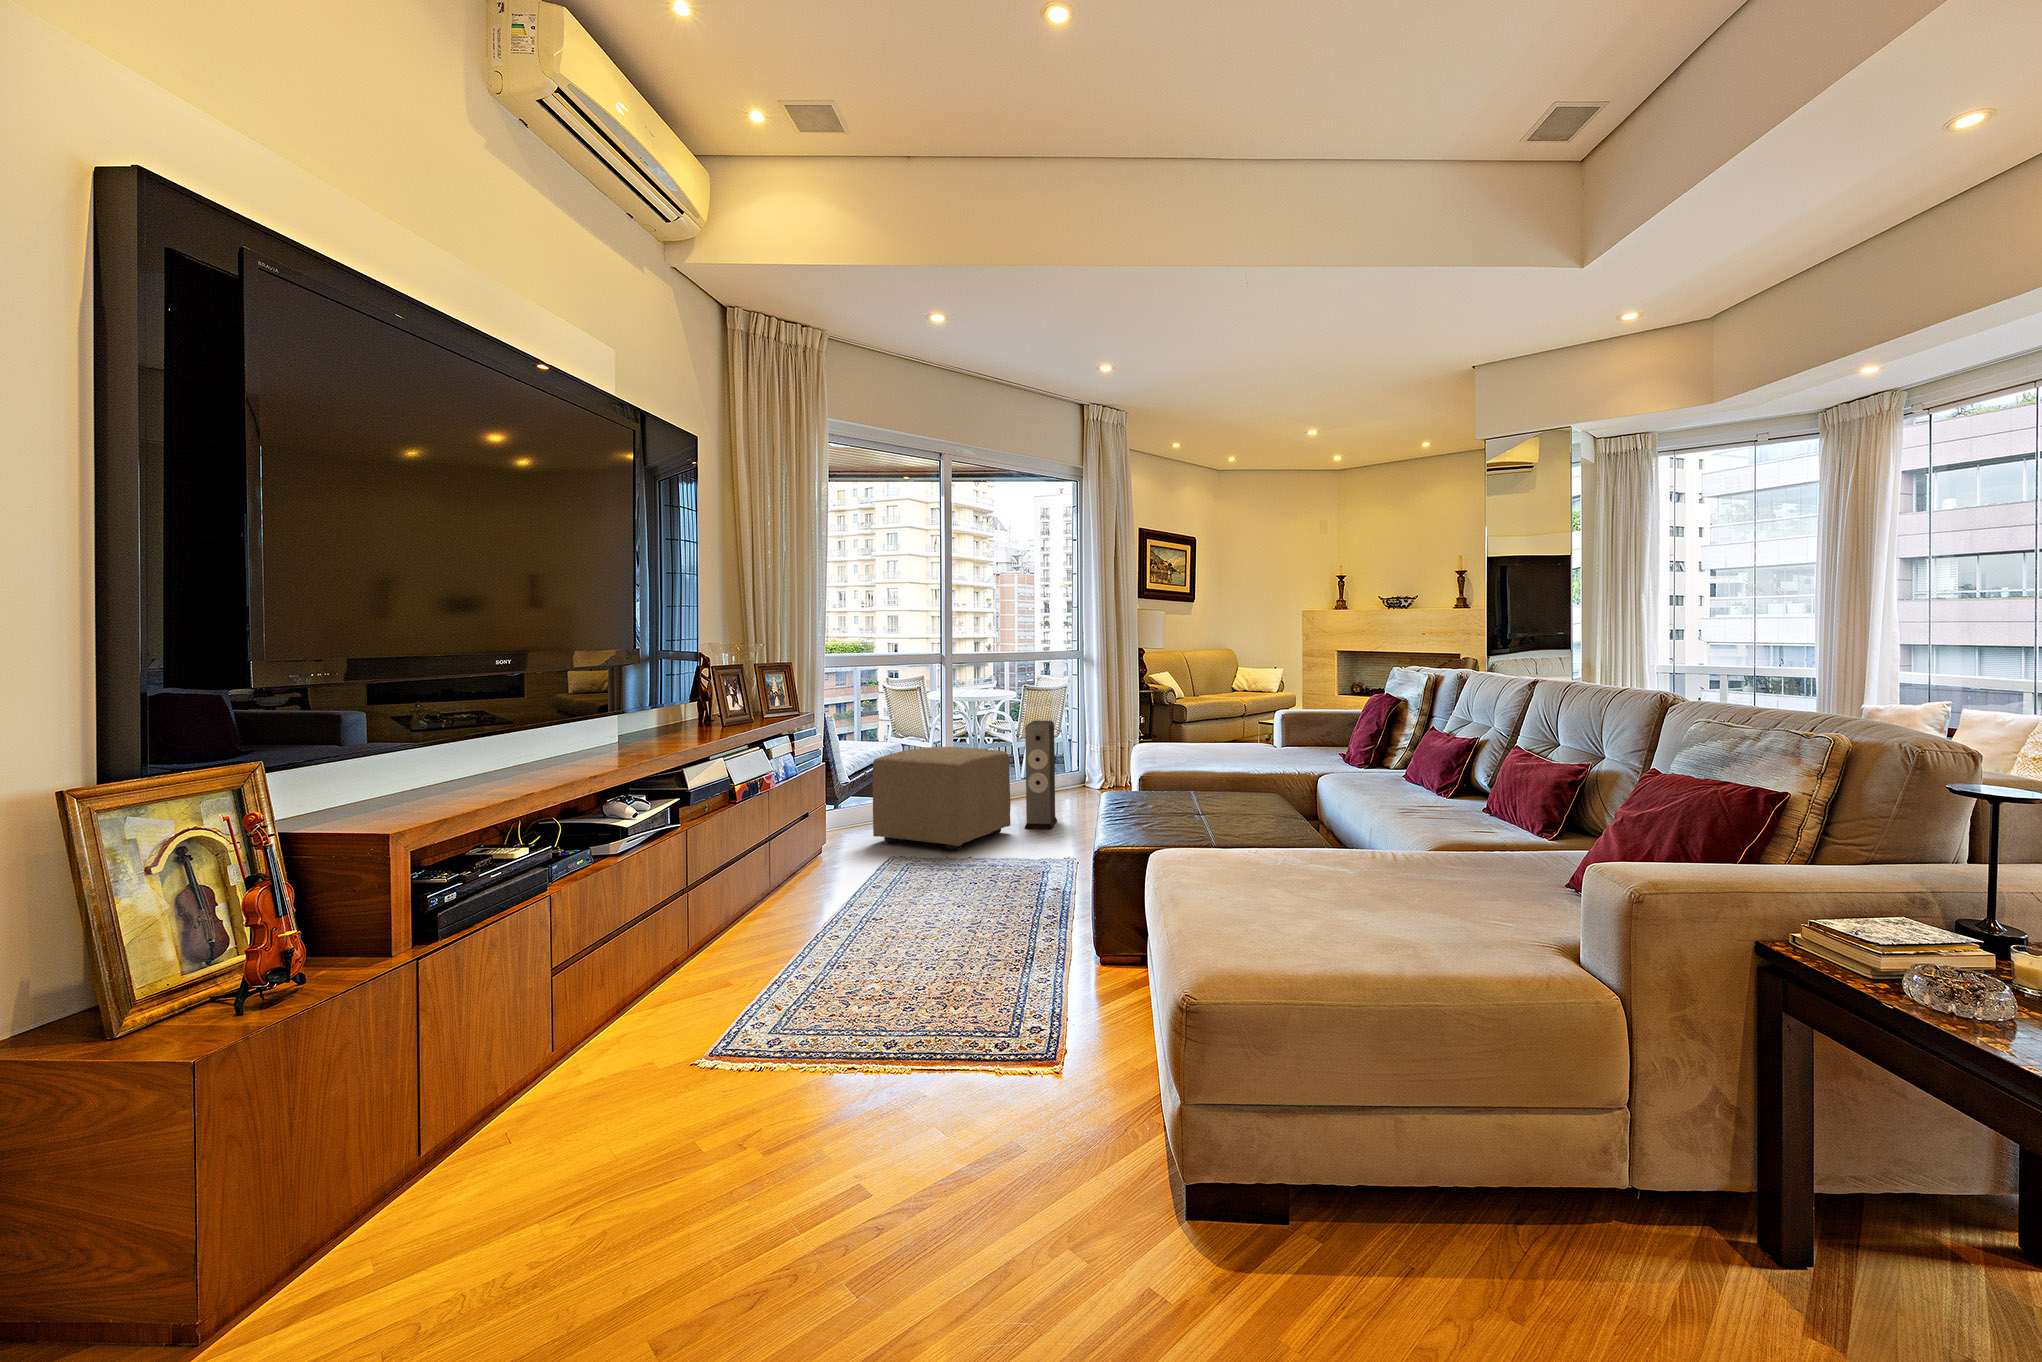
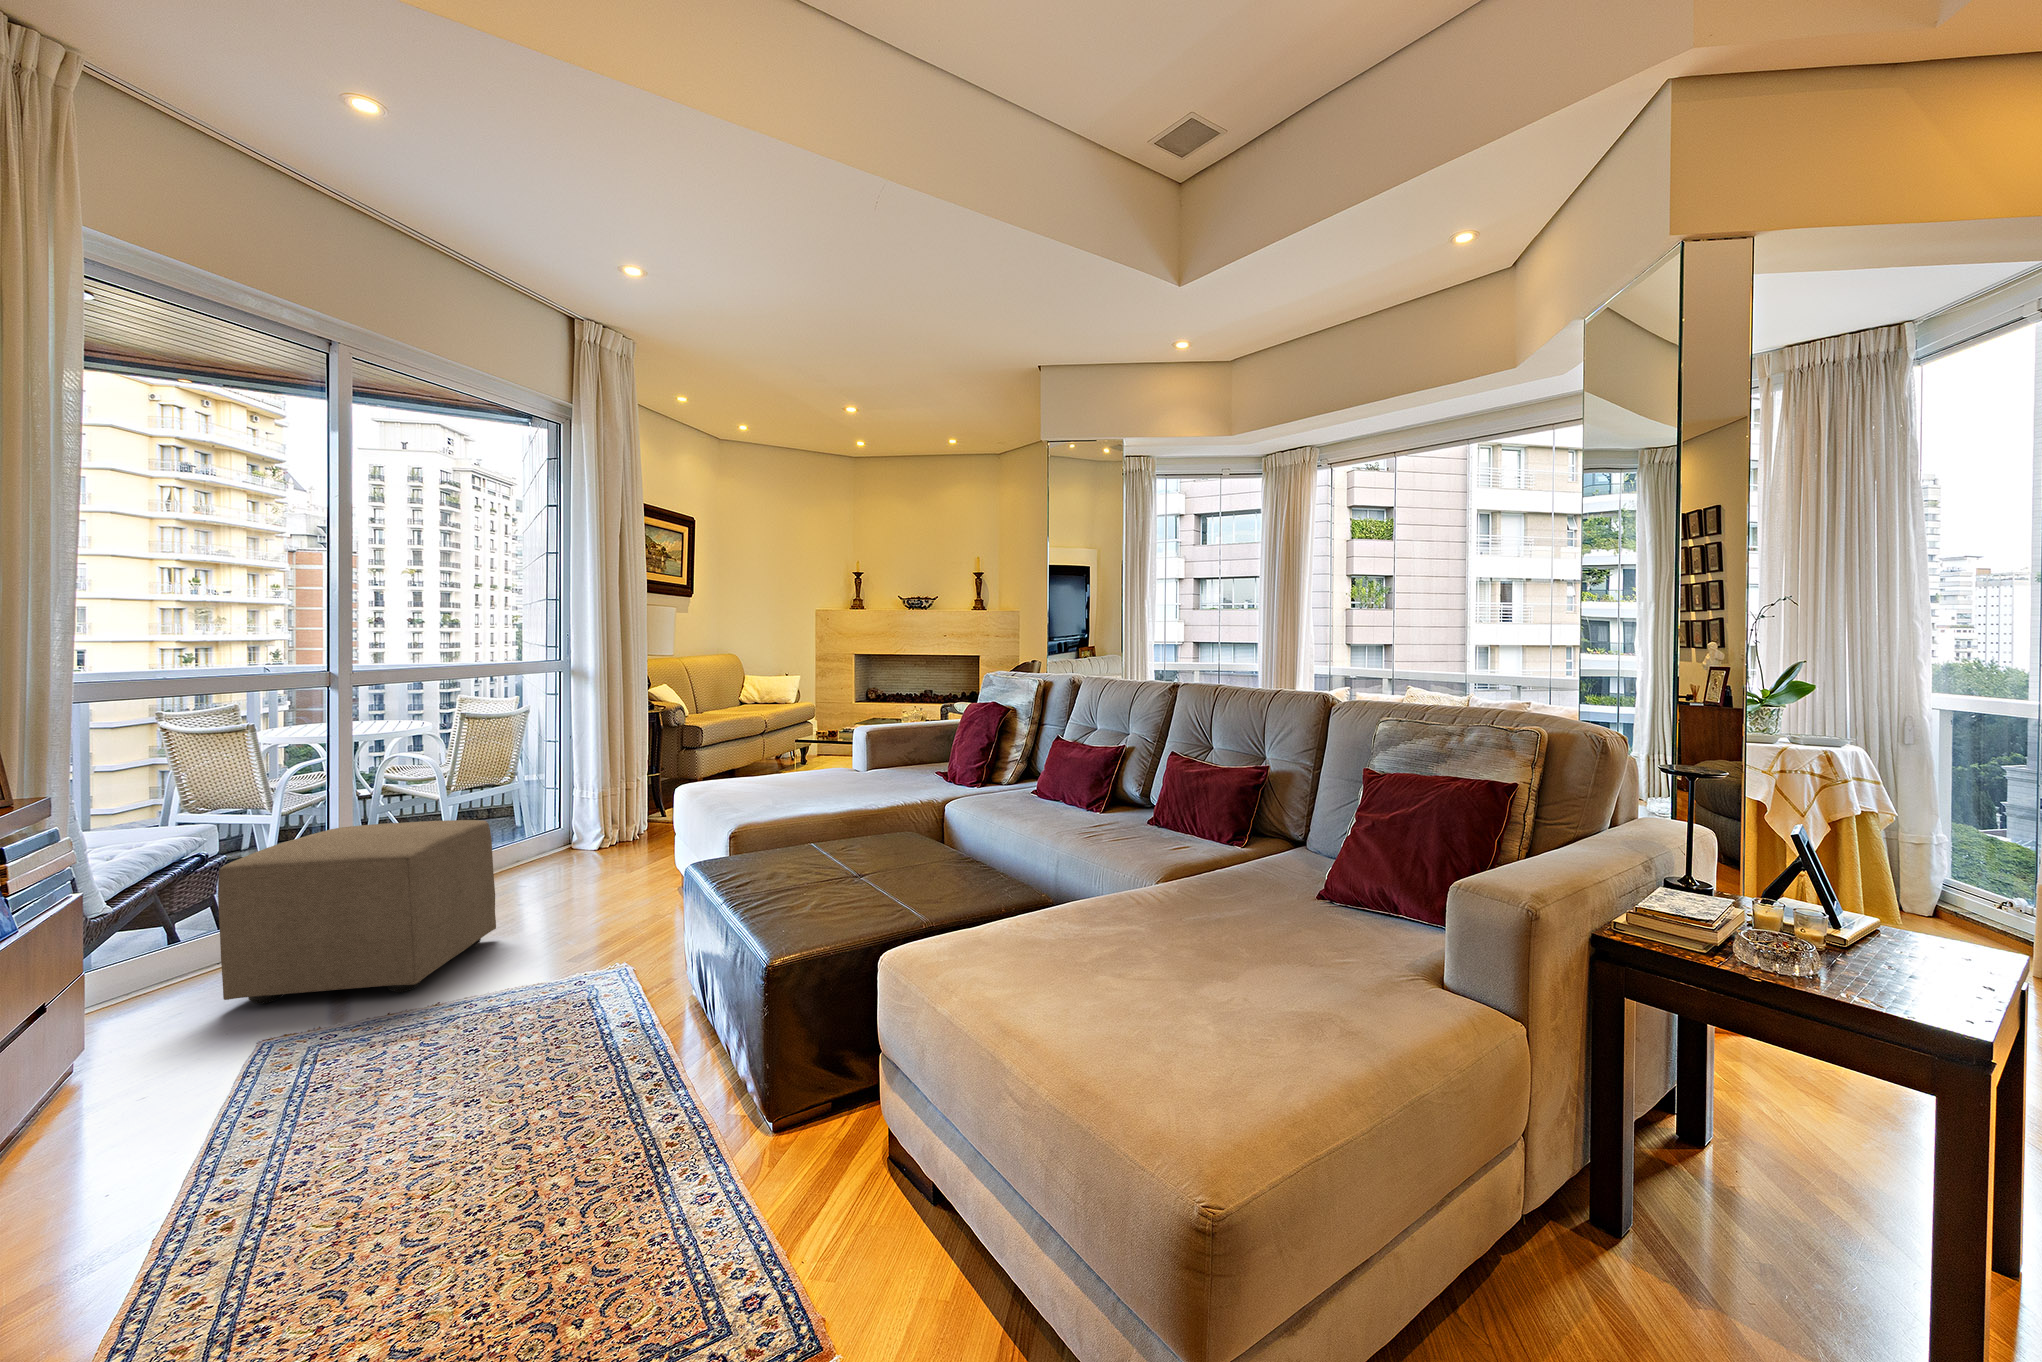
speaker: present [1025,721,1057,829] -> none [513,766,564,927]

